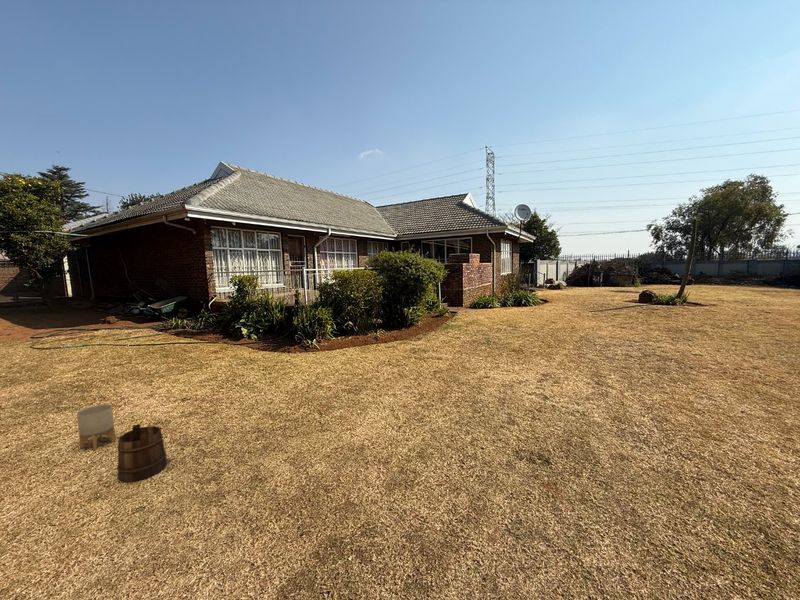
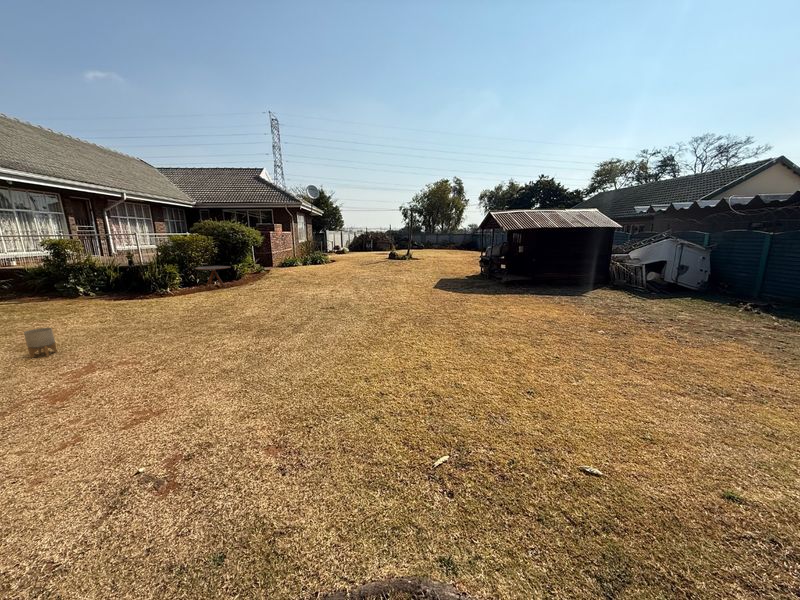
round table: none [362,308,401,339] -> present [195,266,230,290]
bucket: present [117,424,167,482] -> none [94,328,128,357]

